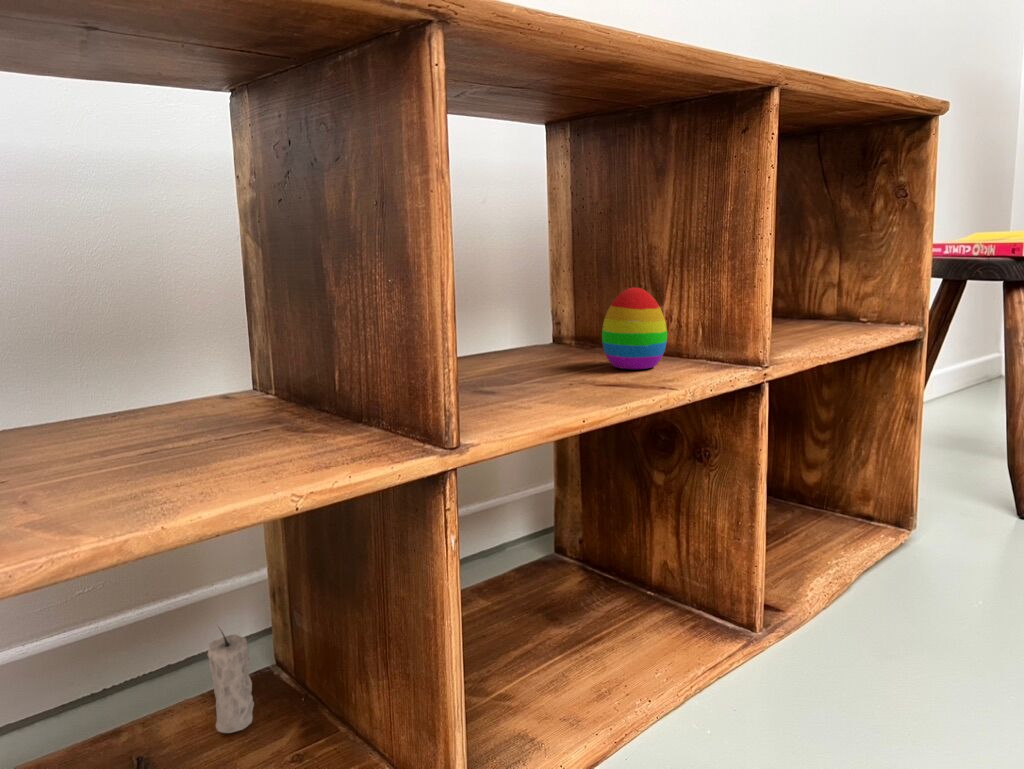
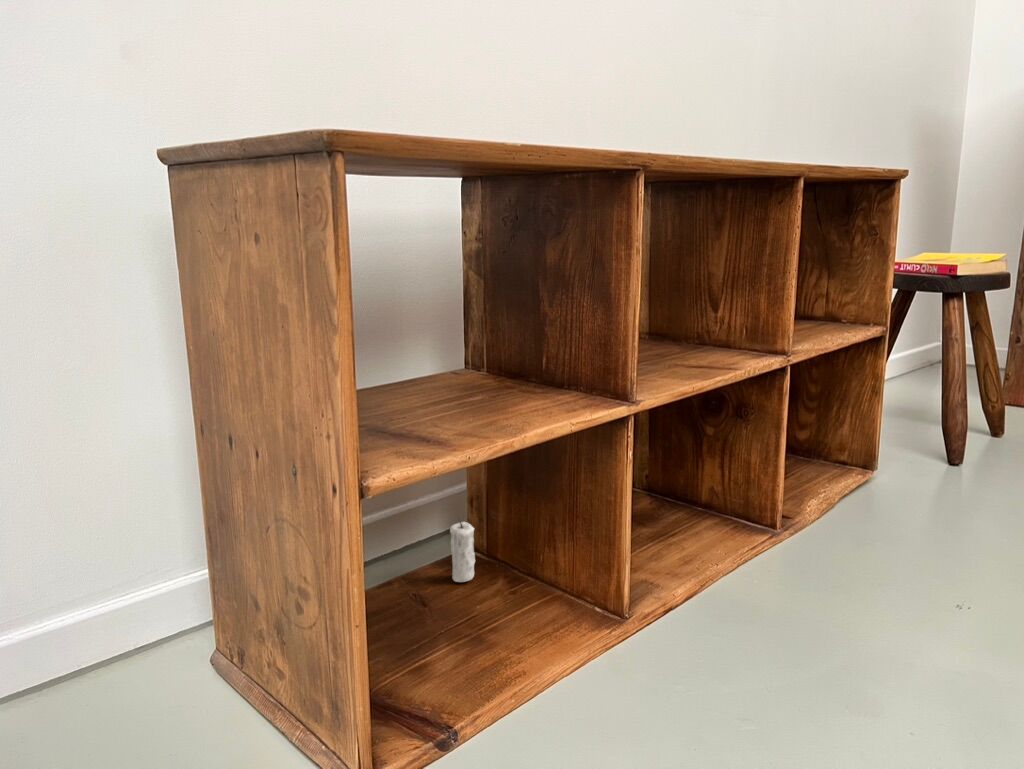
decorative egg: present [602,287,667,369] -> none [682,303,725,356]

